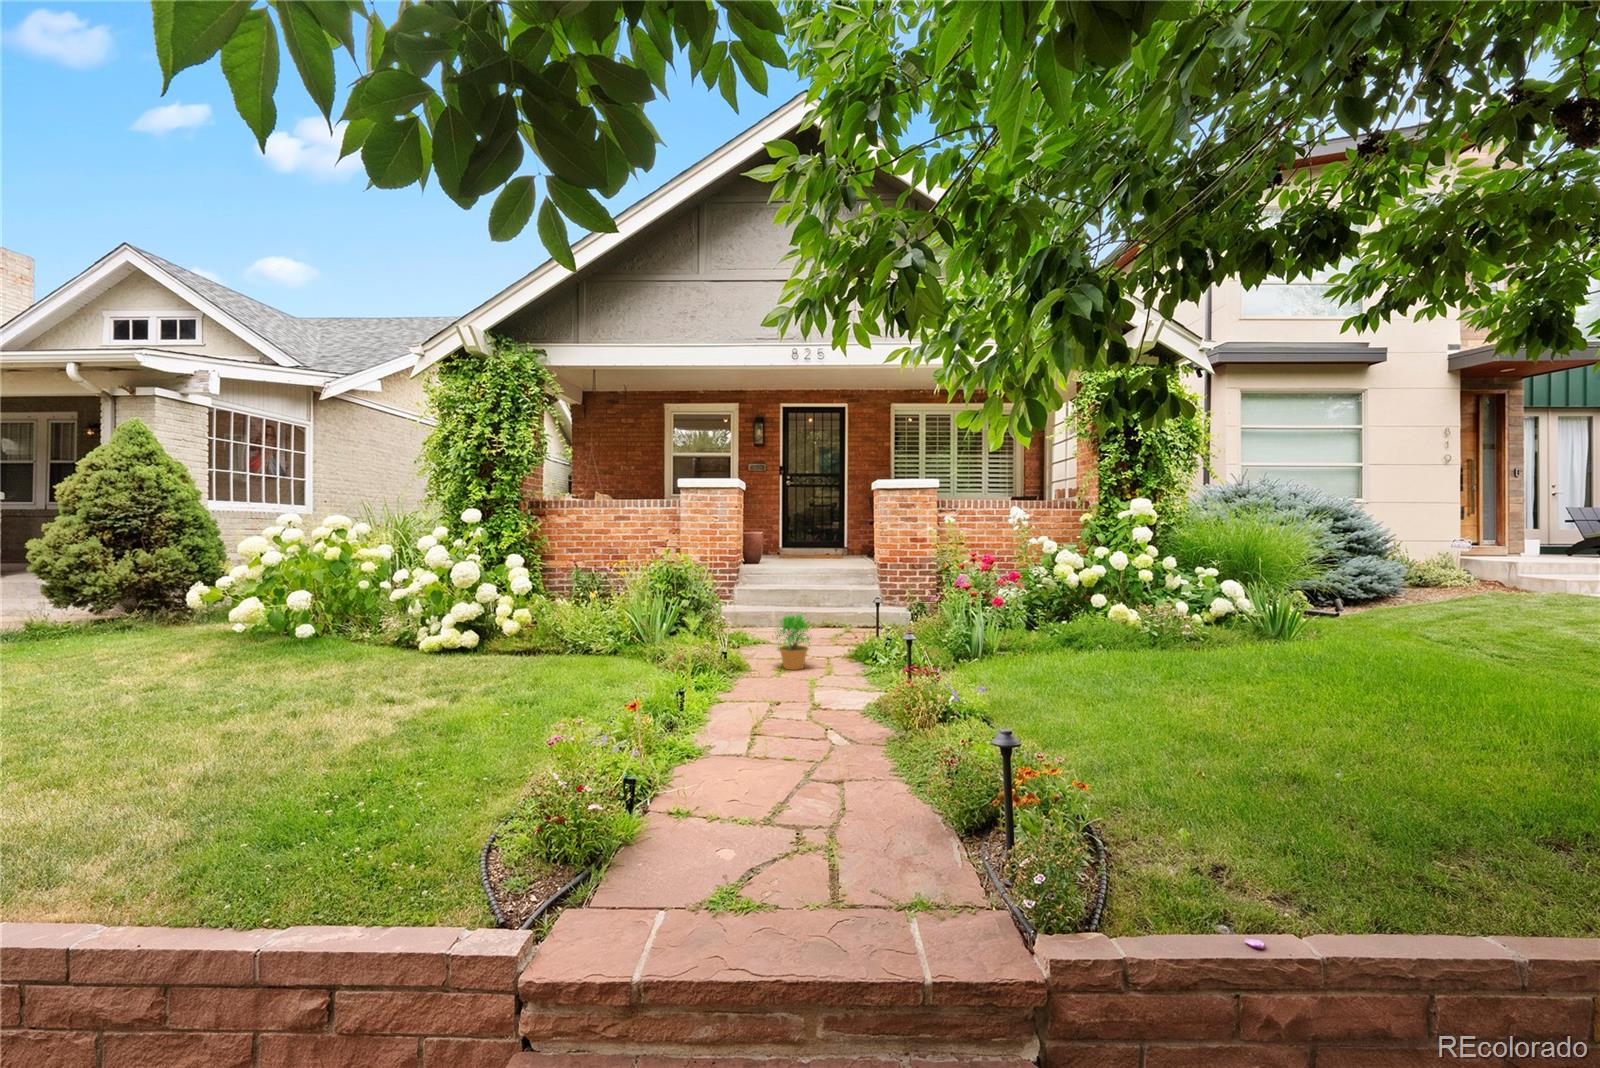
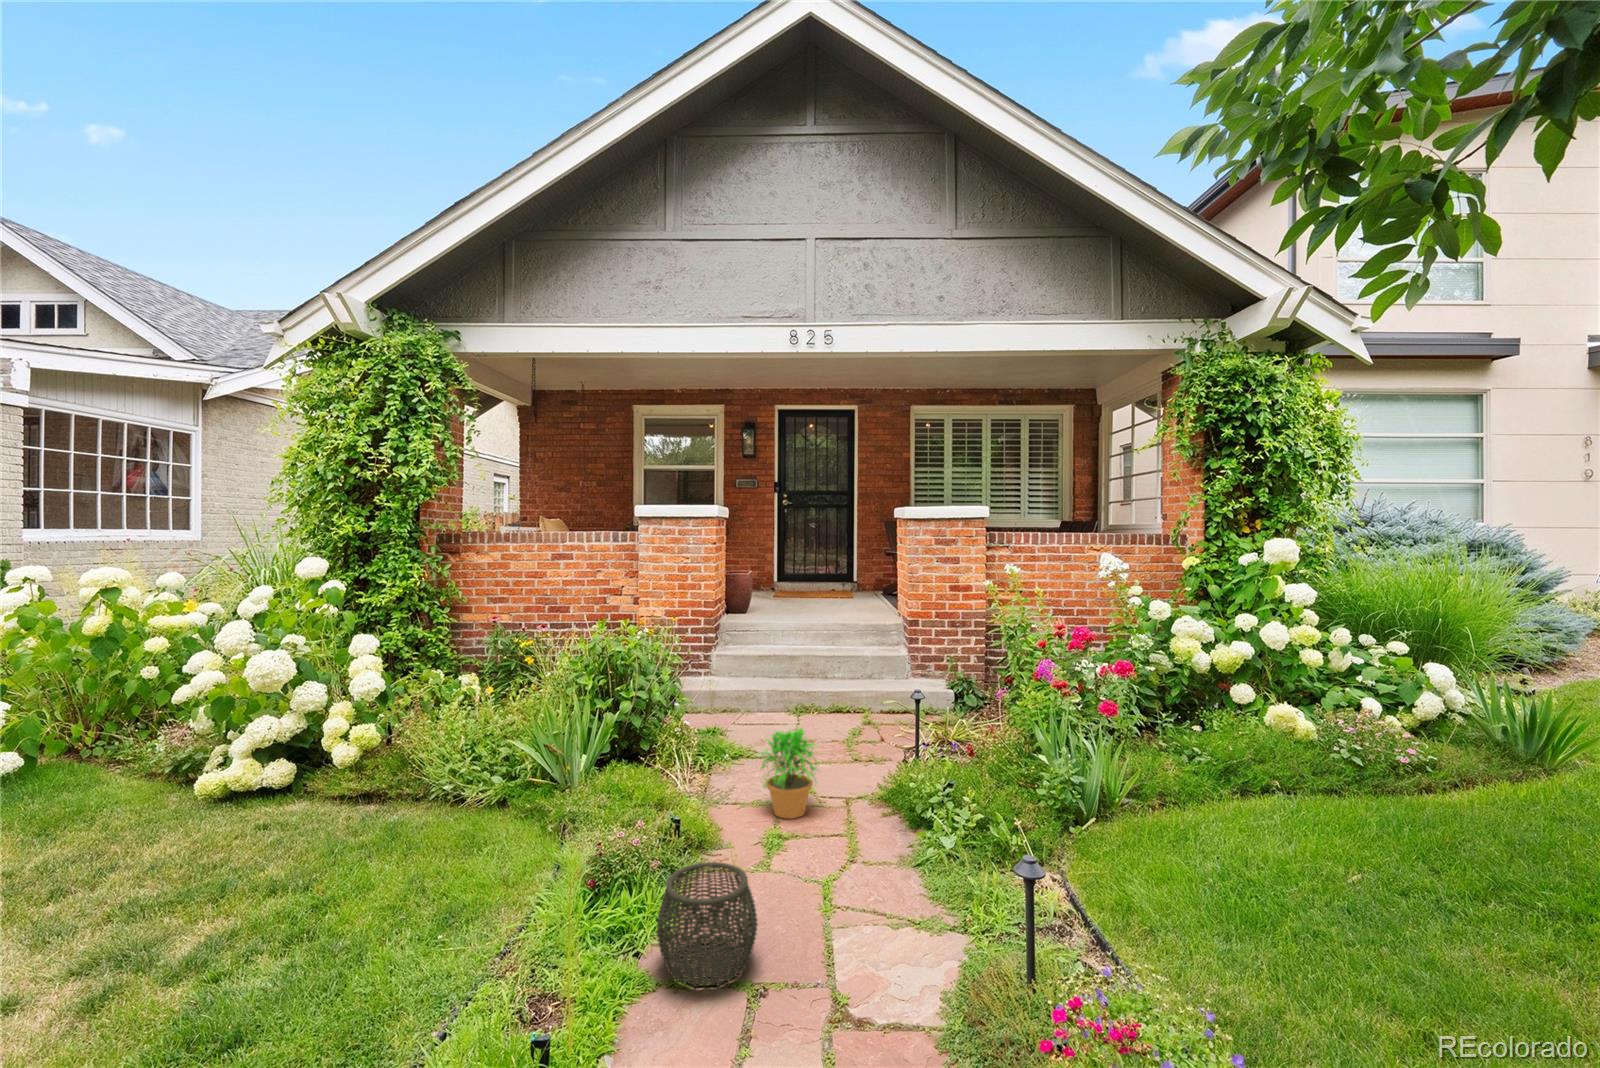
woven basket: none [721,662,776,719] -> present [657,862,757,987]

